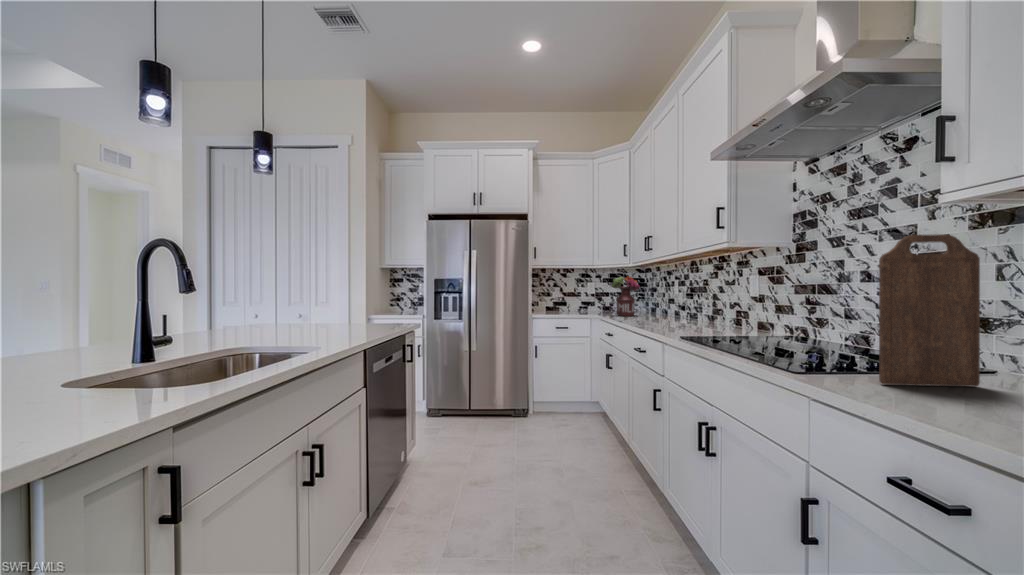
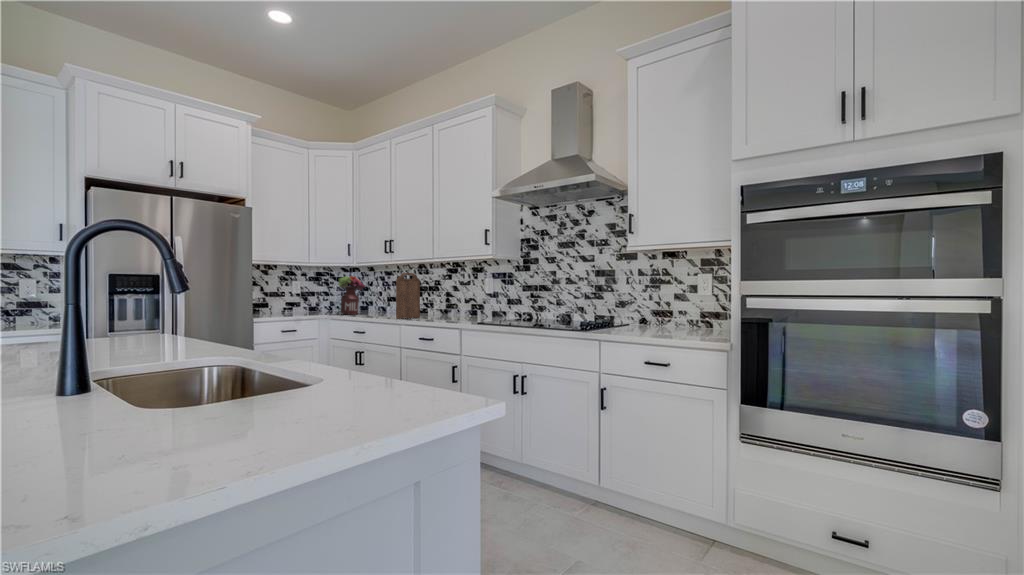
cutting board: present [879,234,980,387] -> present [396,273,420,319]

